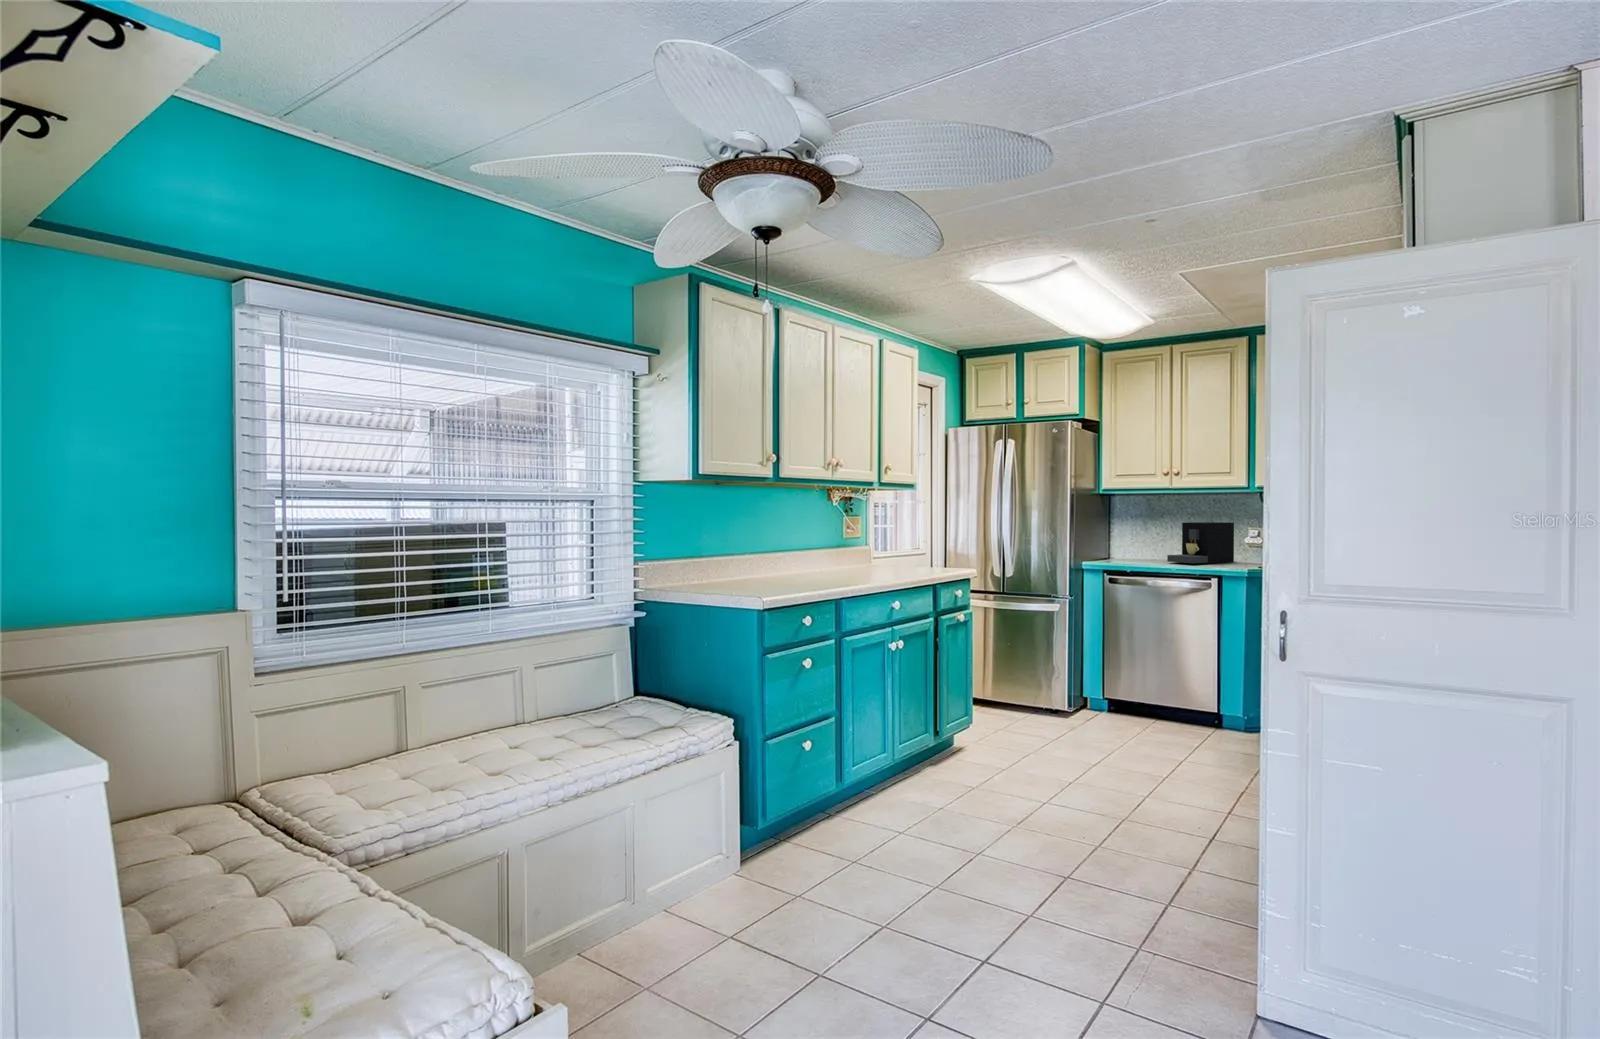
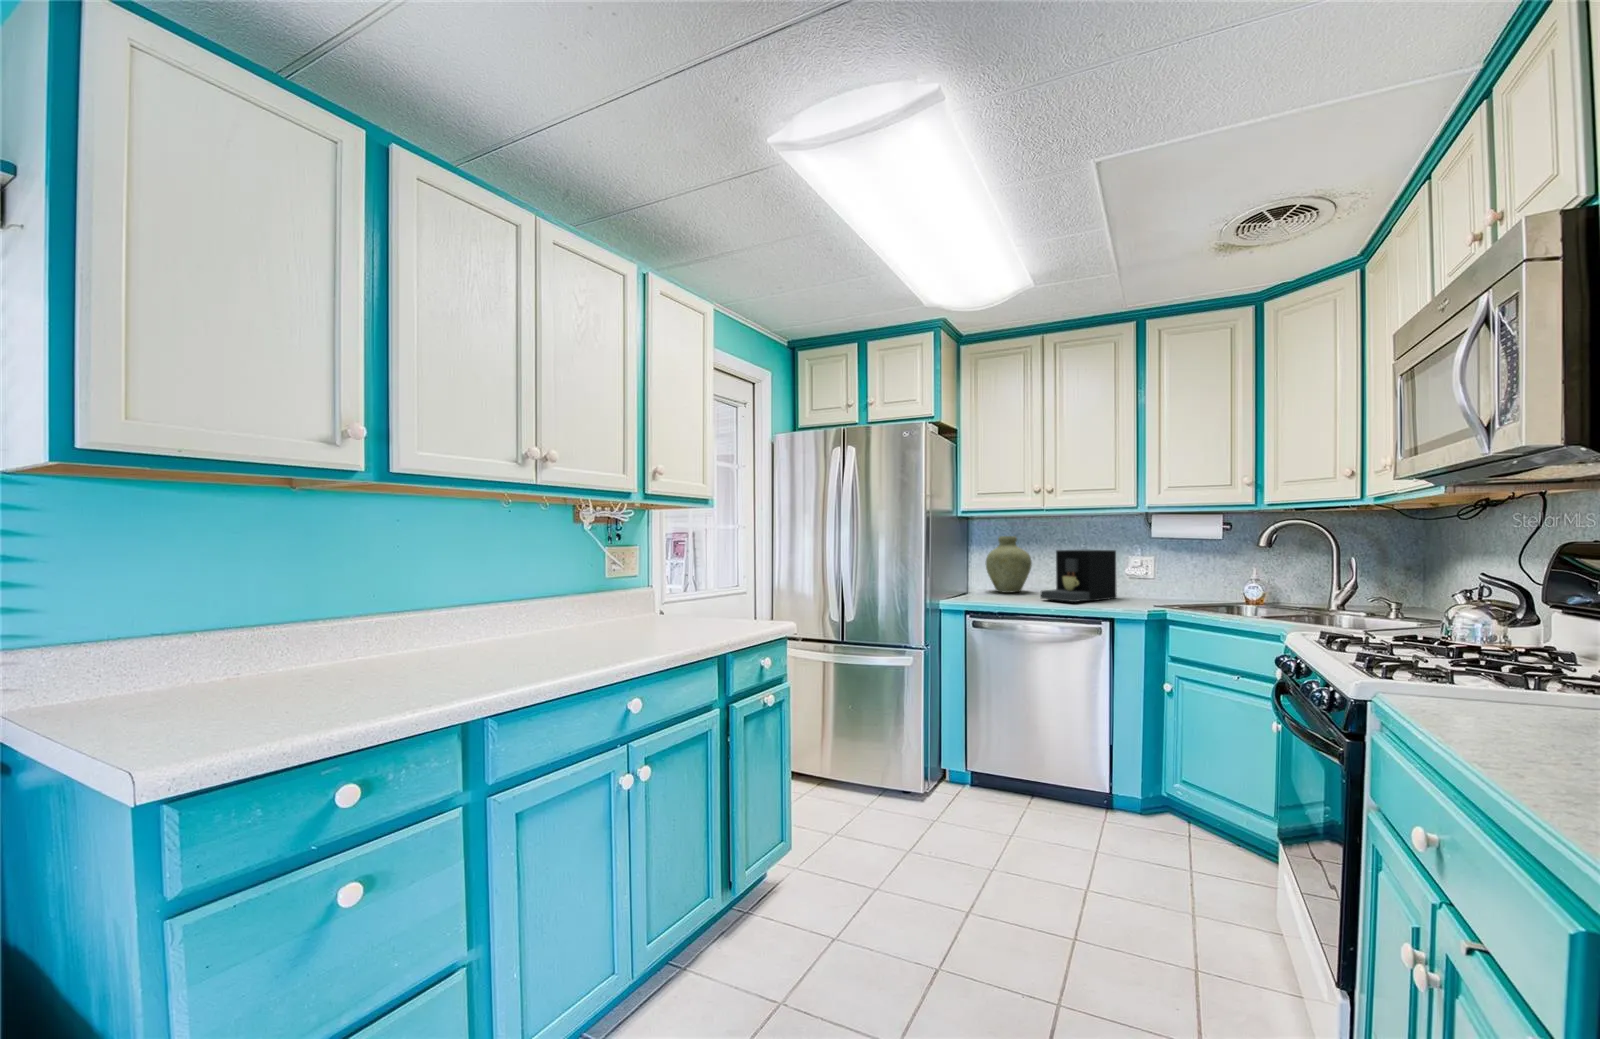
vase: none [1124,511,1164,558] -> present [986,536,1032,592]

